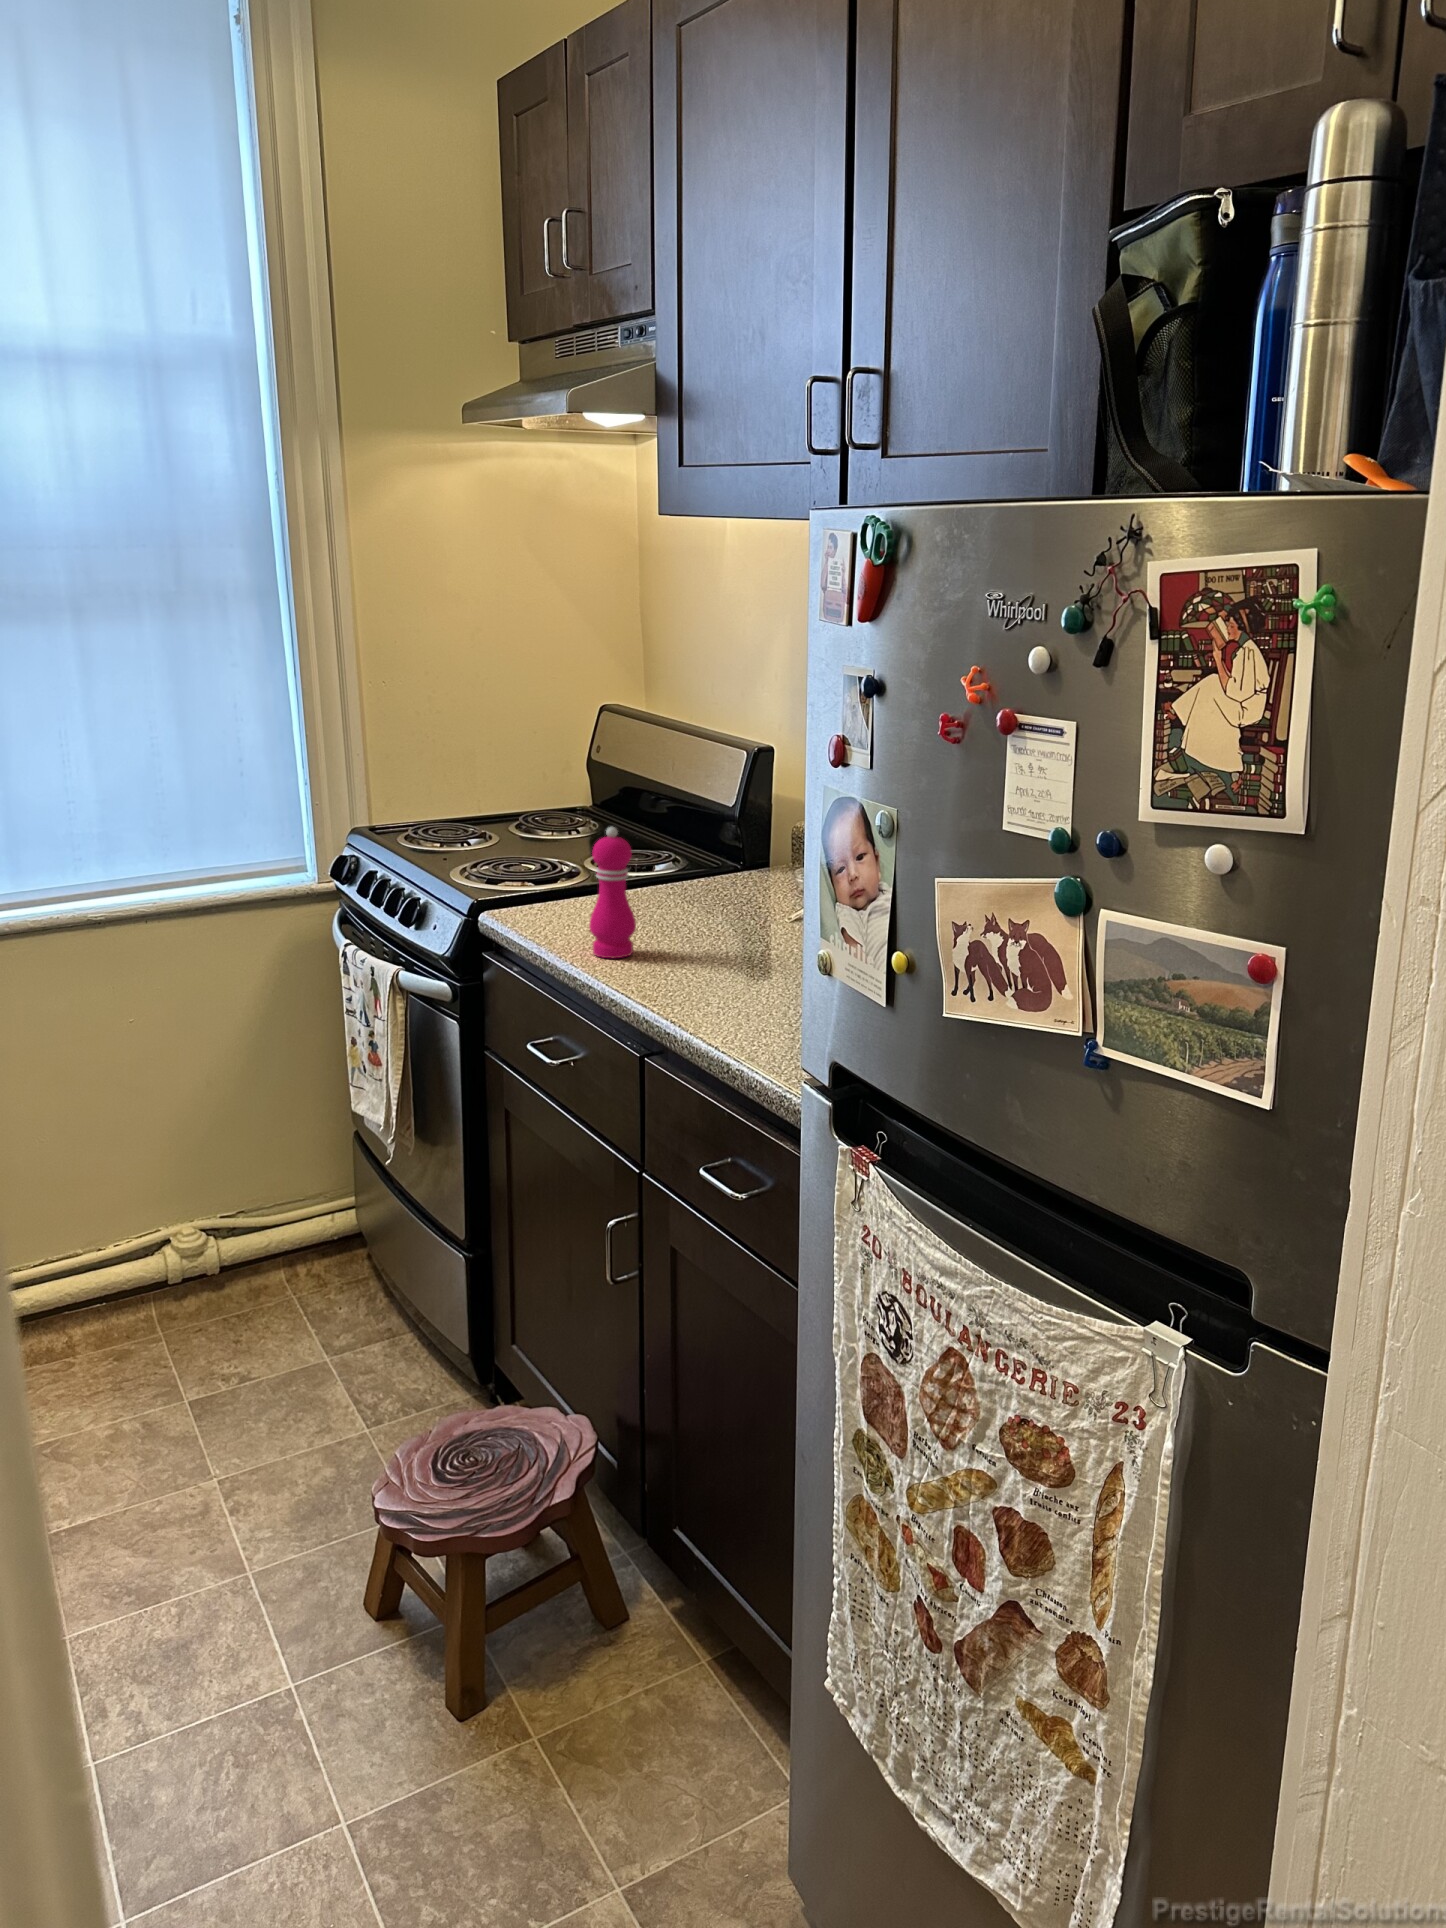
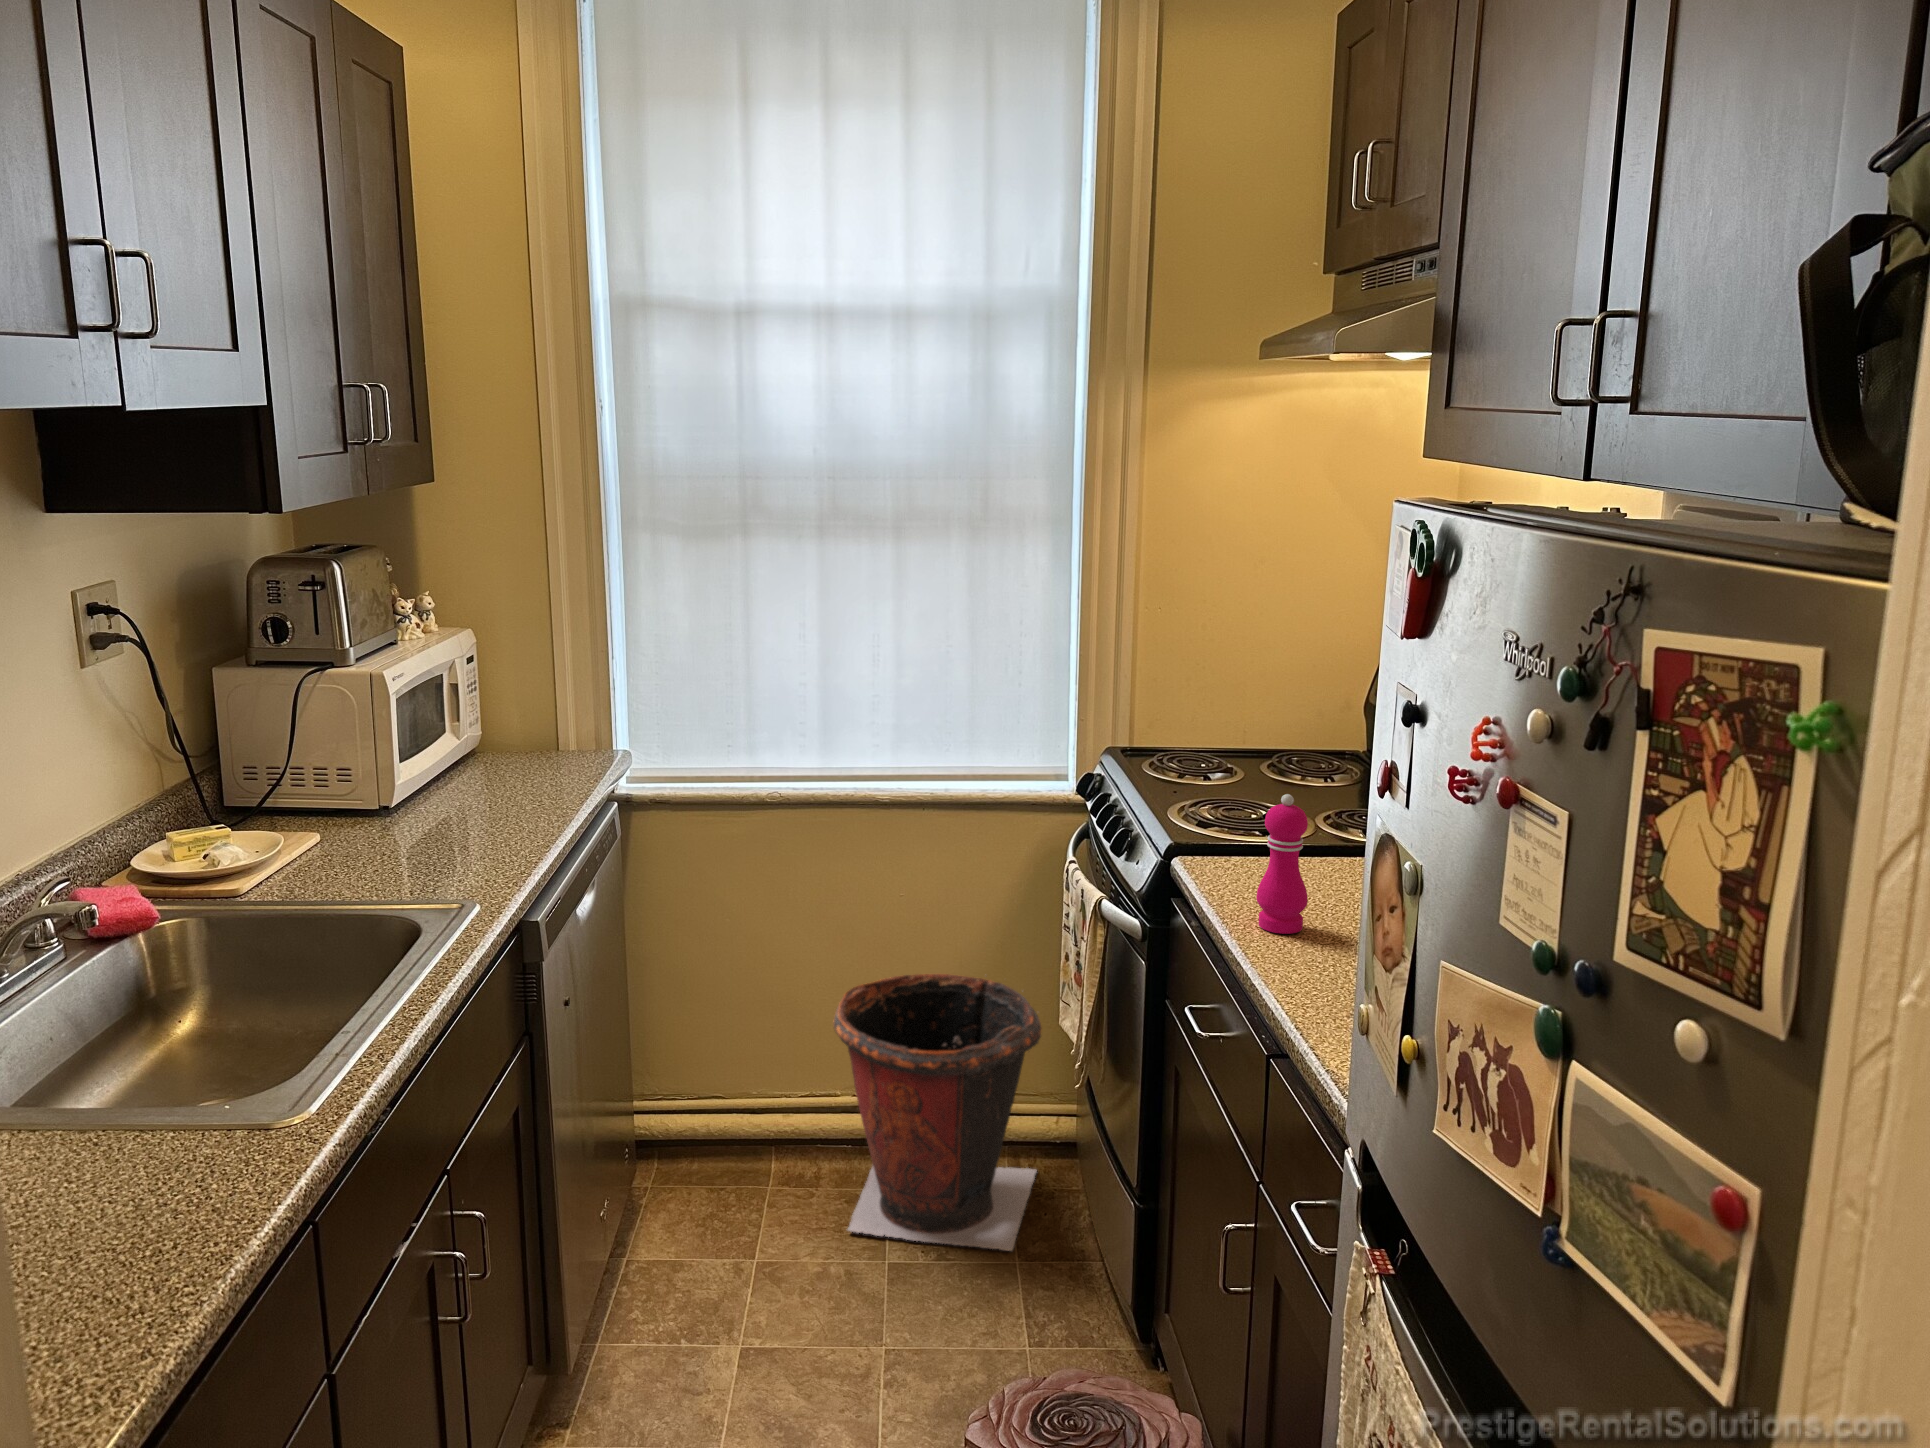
trash can: none [78,1083,322,1383] -> present [833,974,1042,1251]

